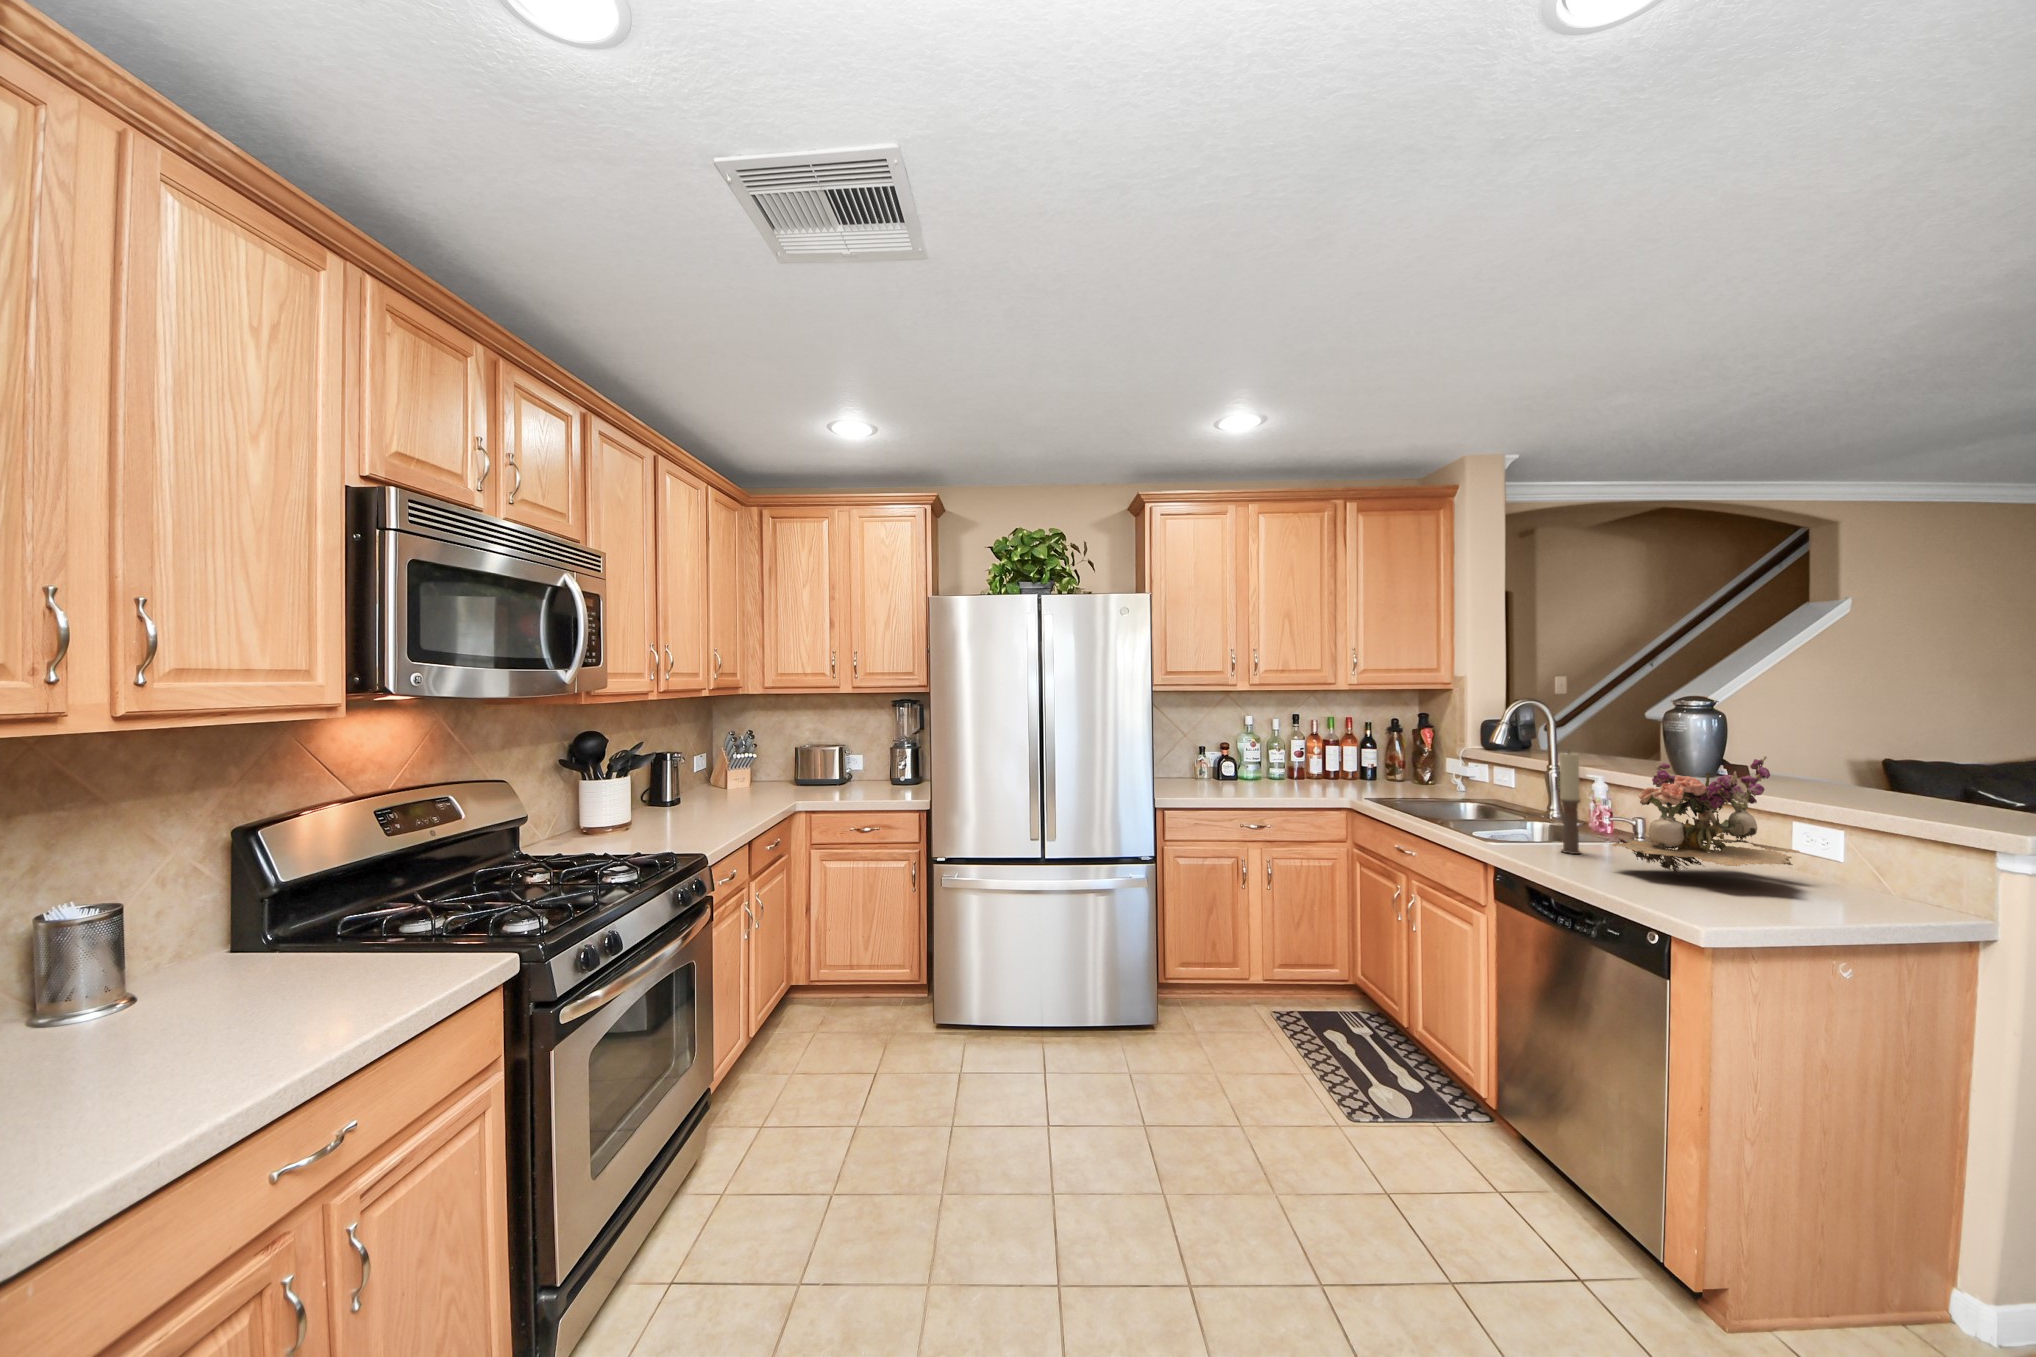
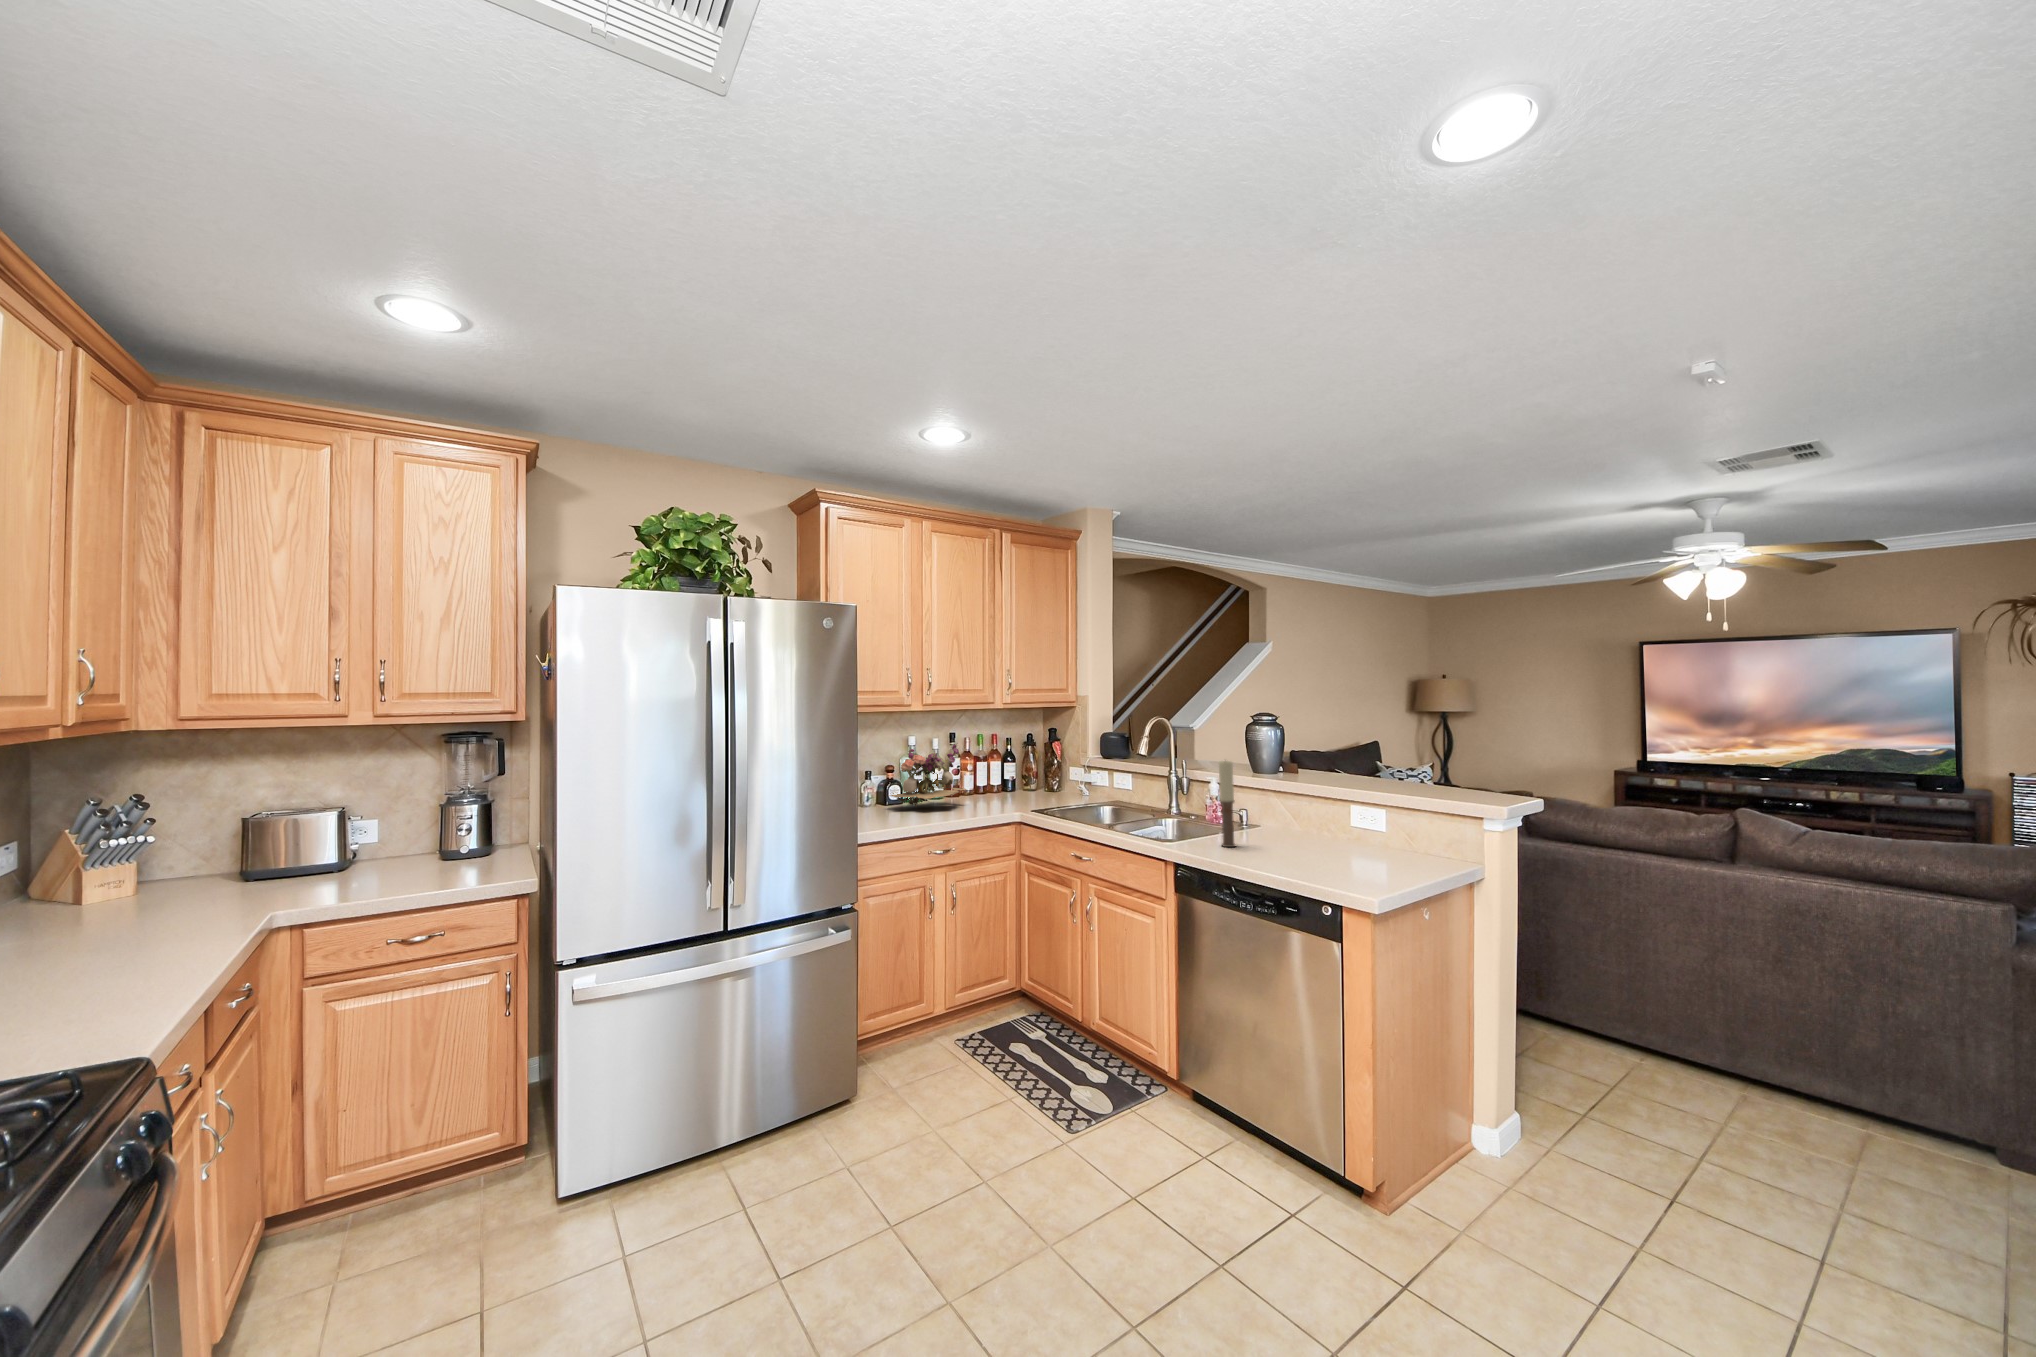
flower arrangement: present [1610,756,1800,873] -> present [891,743,966,807]

